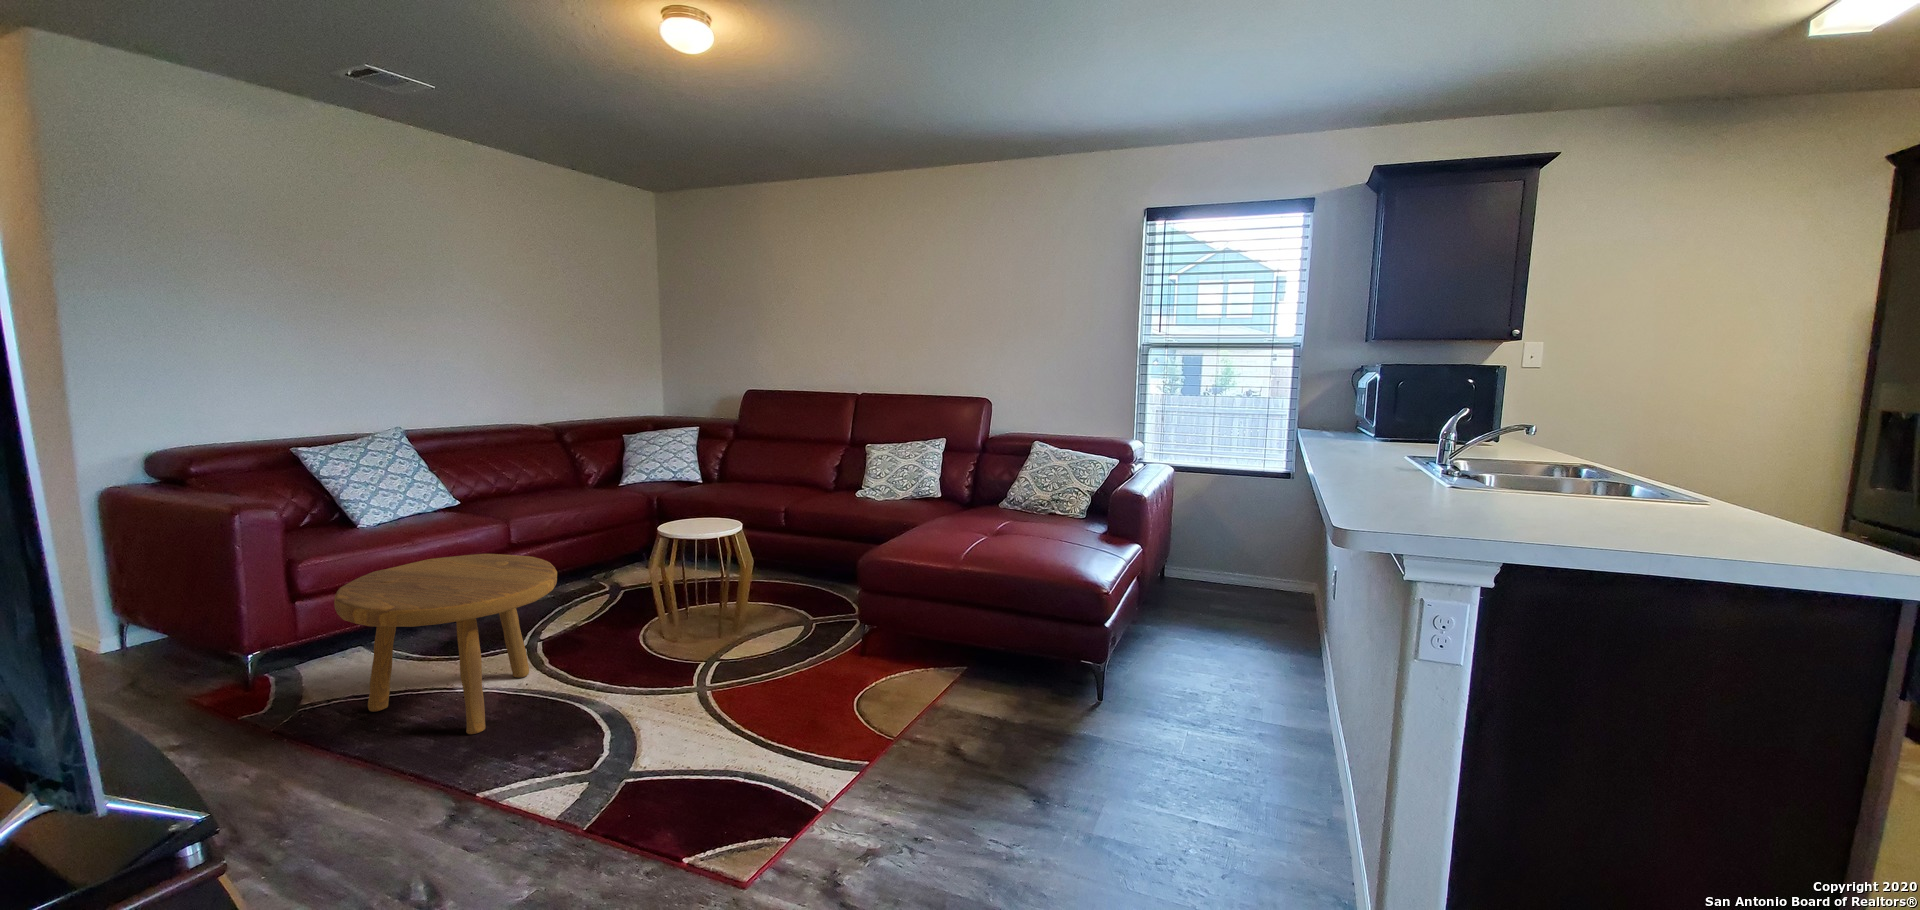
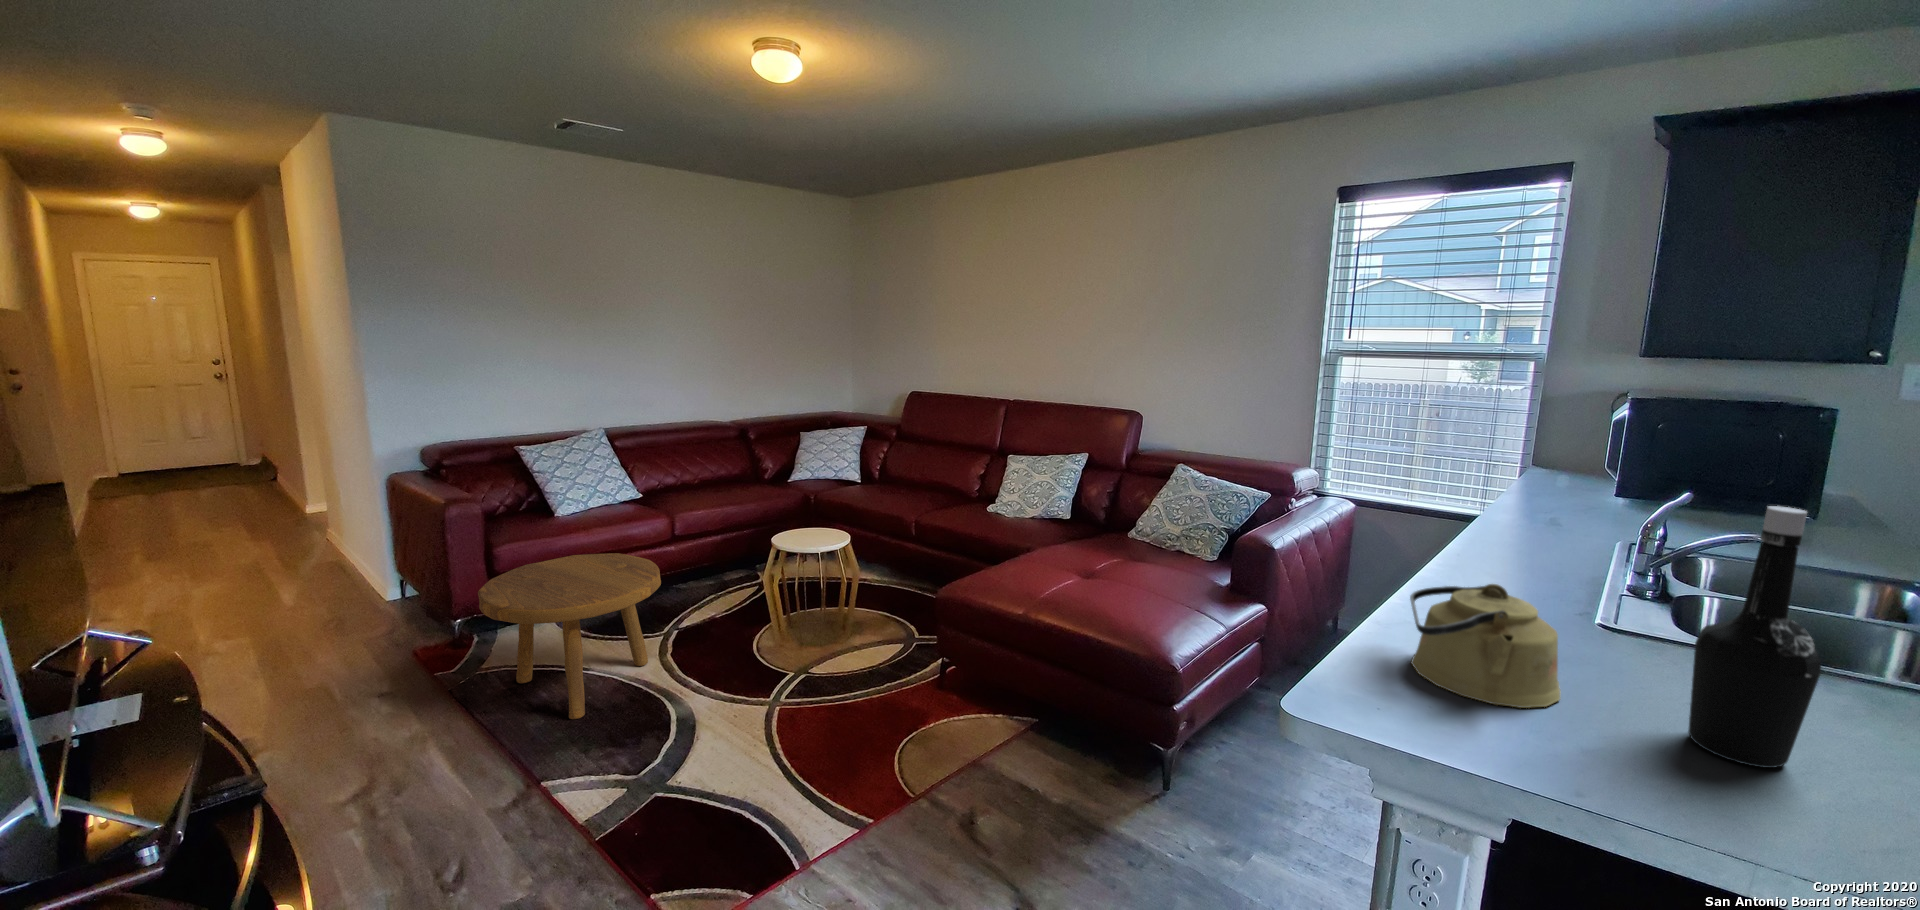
bottle: none [1546,371,1615,527] -> present [1688,506,1821,768]
kettle: none [1366,443,1472,518] -> present [1410,584,1560,708]

